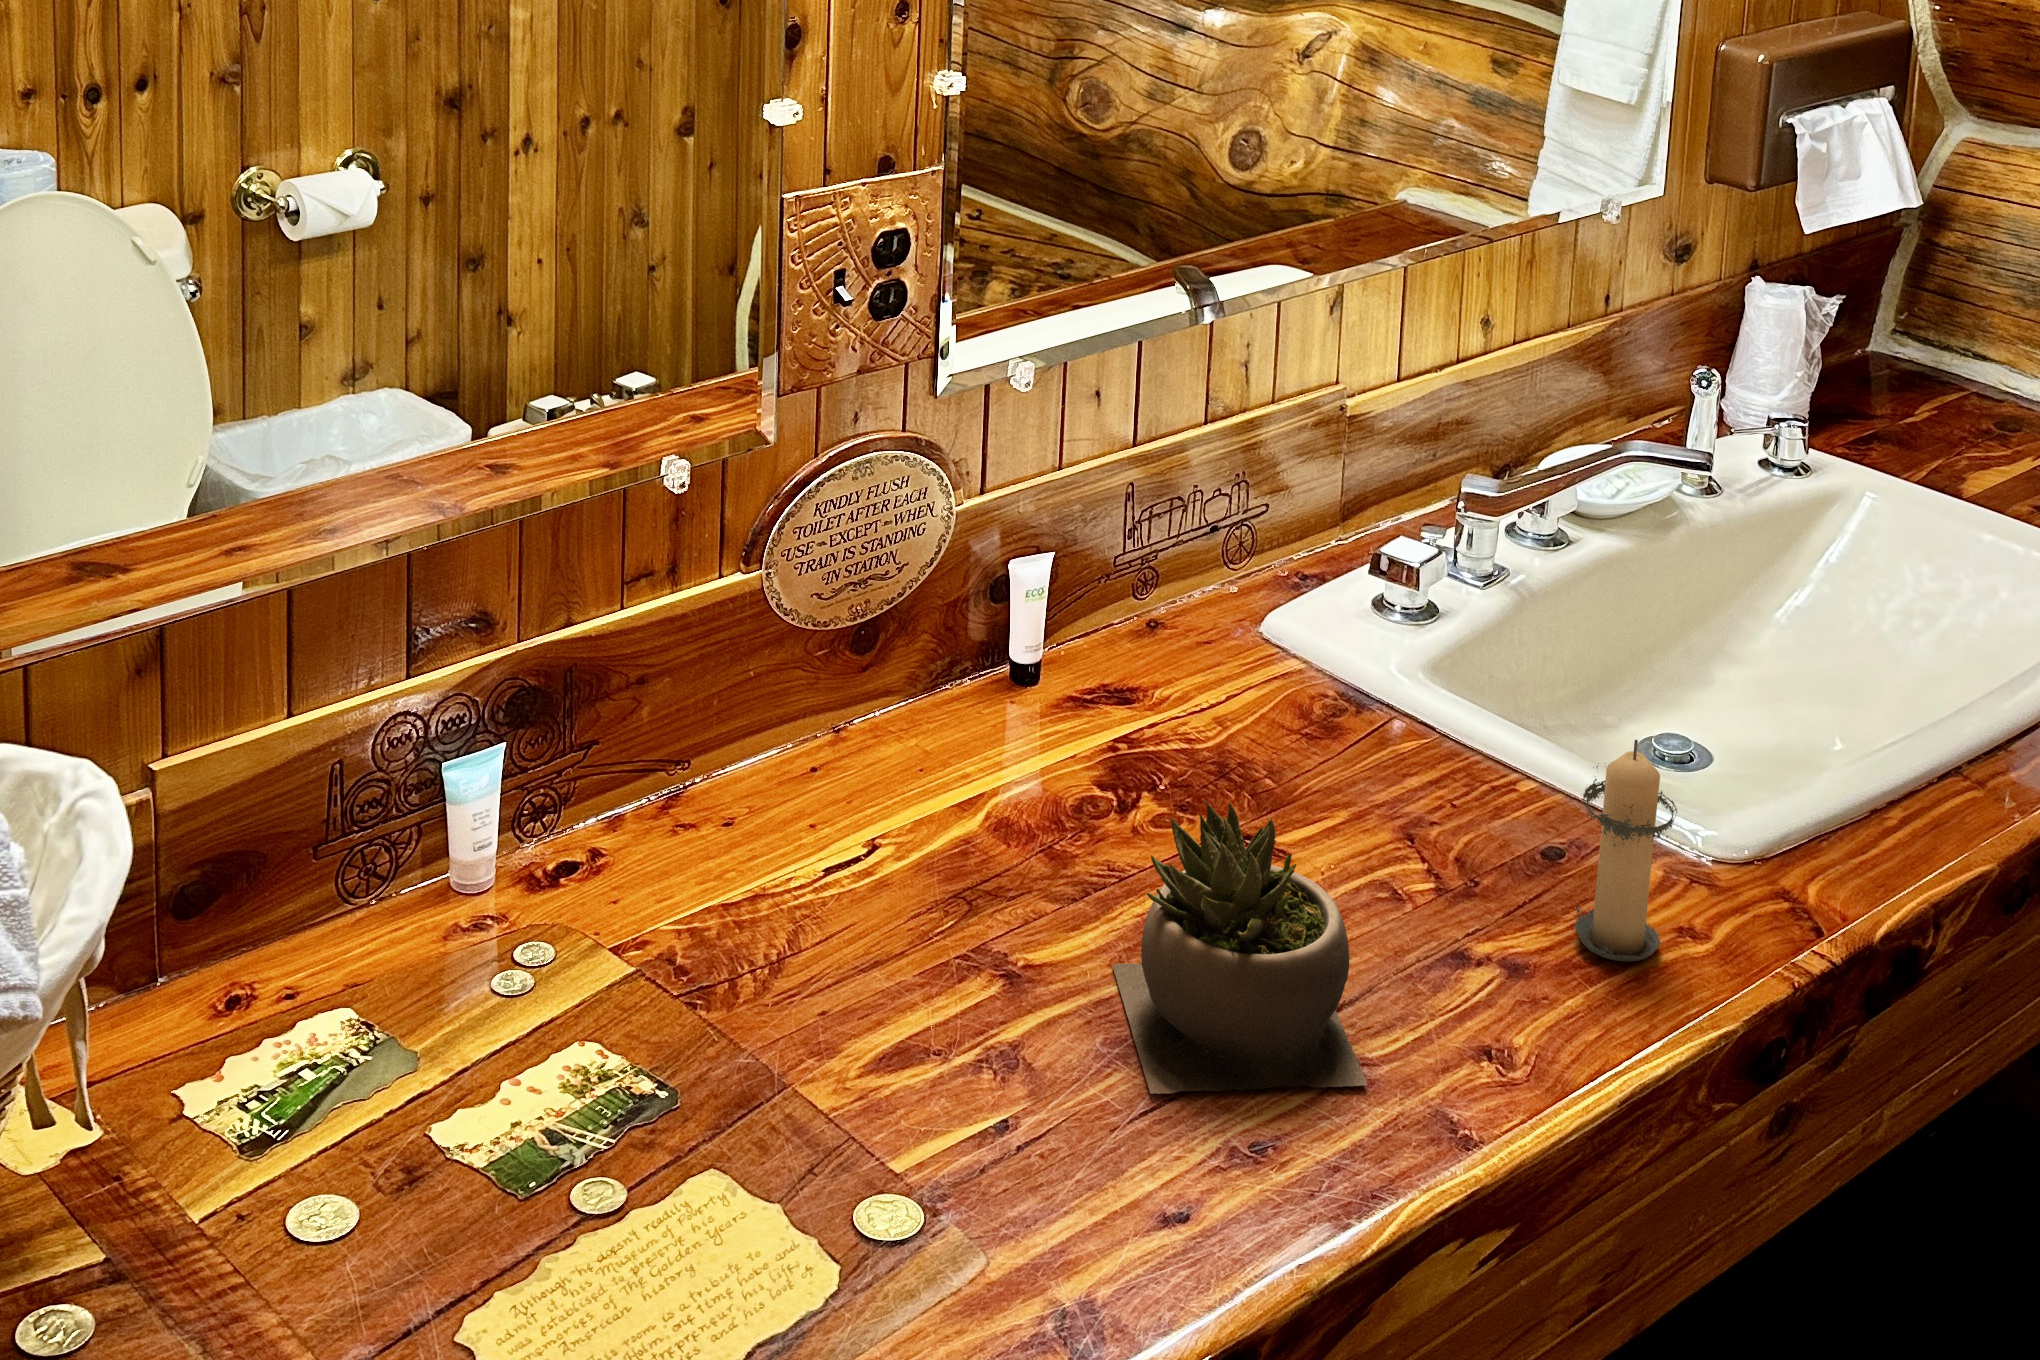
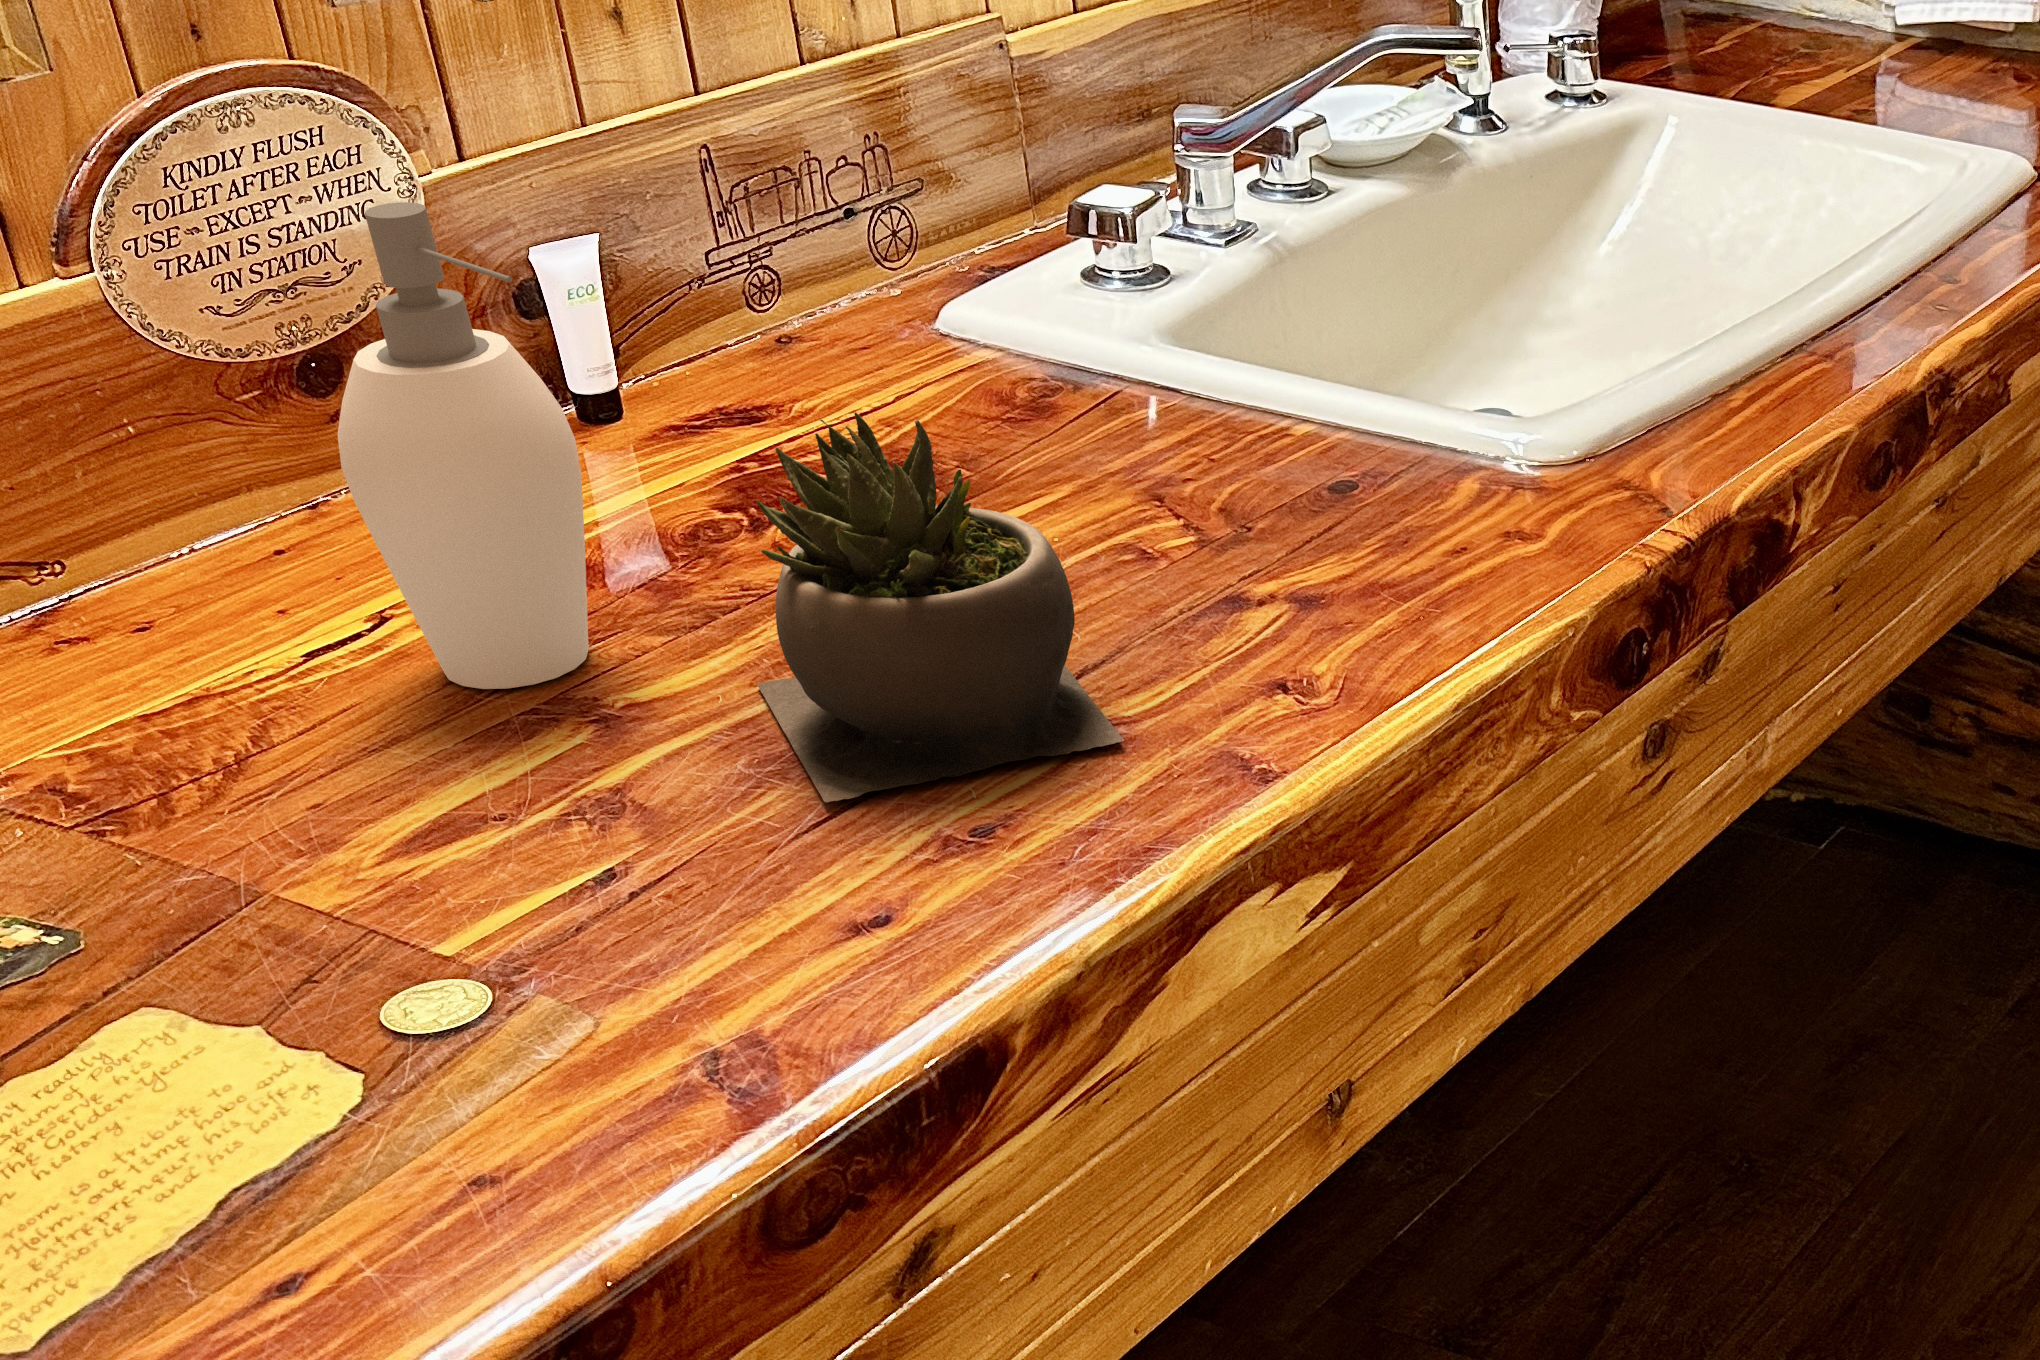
soap dispenser: none [888,596,1031,930] -> present [337,202,589,689]
candle: present [1573,740,1677,962] -> none [1346,286,1493,576]

